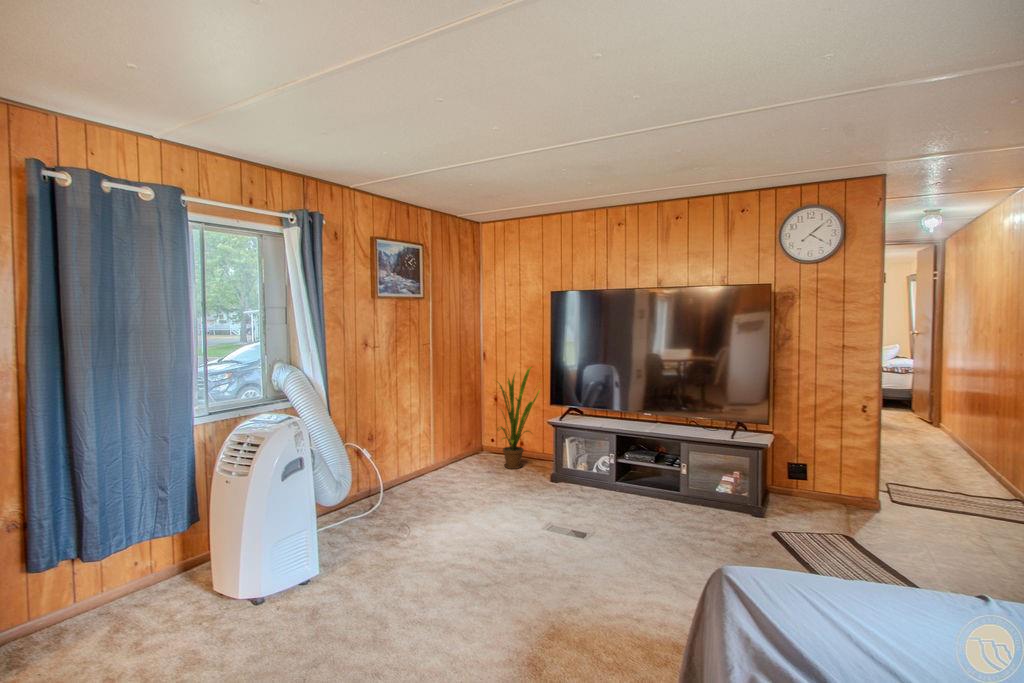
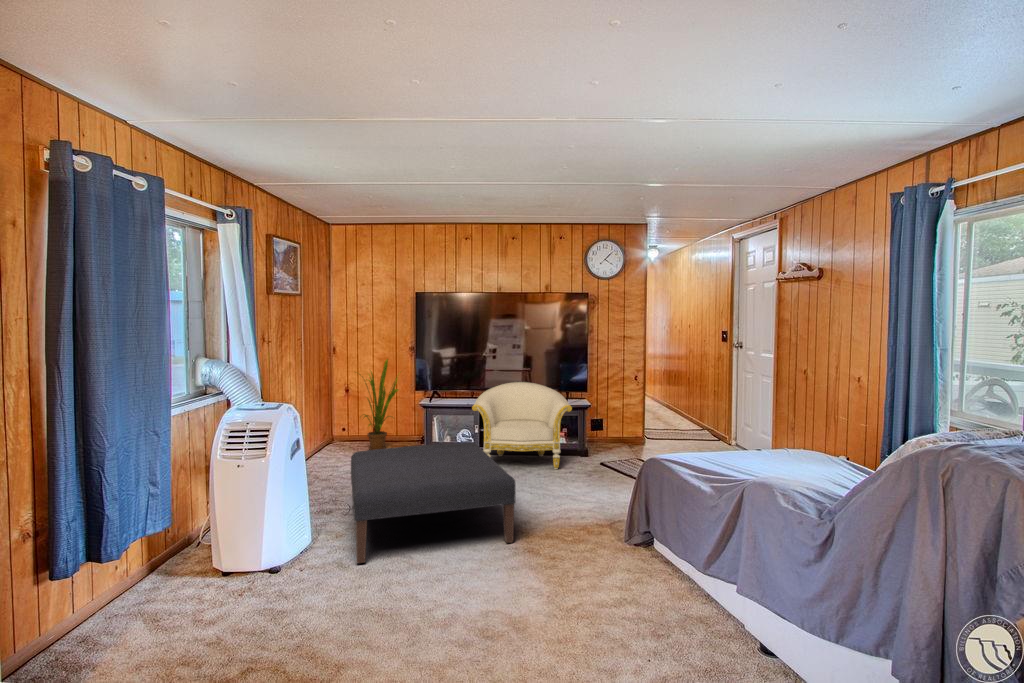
armchair: none [589,404,724,531] -> present [472,382,572,469]
ottoman: none [337,474,562,639] -> present [351,443,516,563]

